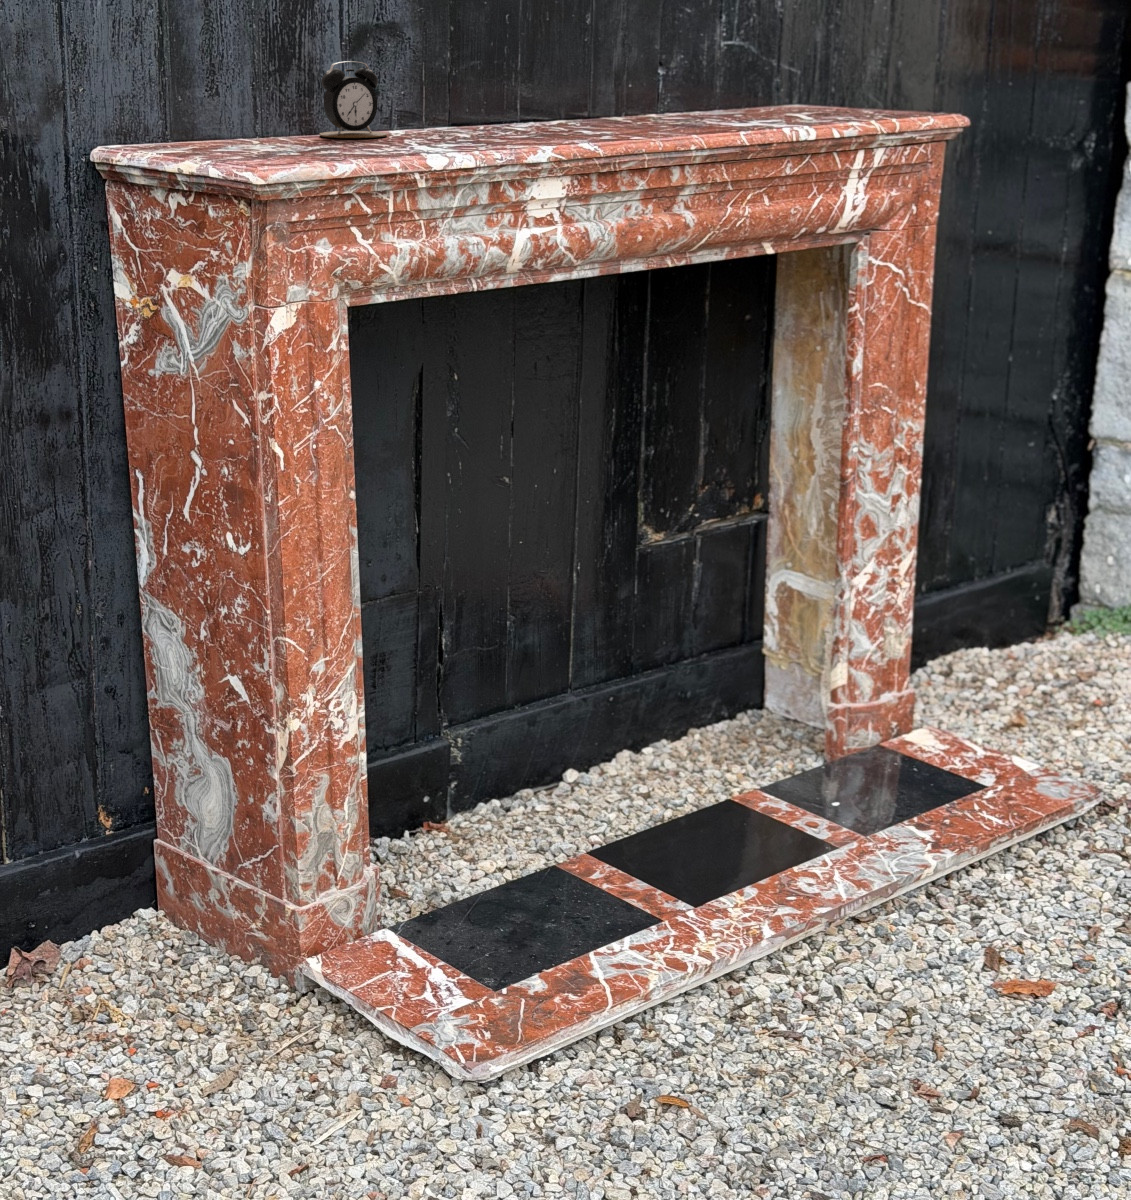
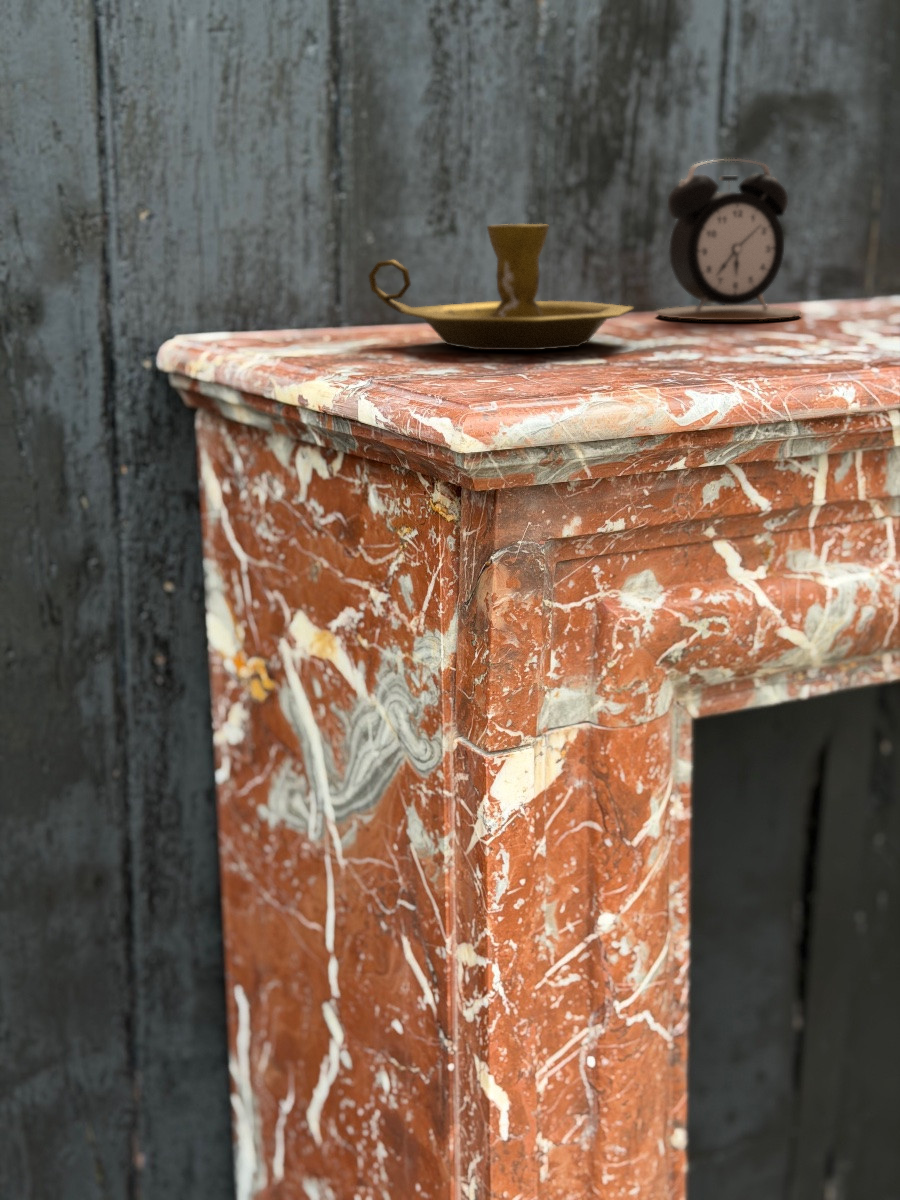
candlestick: none [192,95,311,151] -> present [369,224,634,350]

